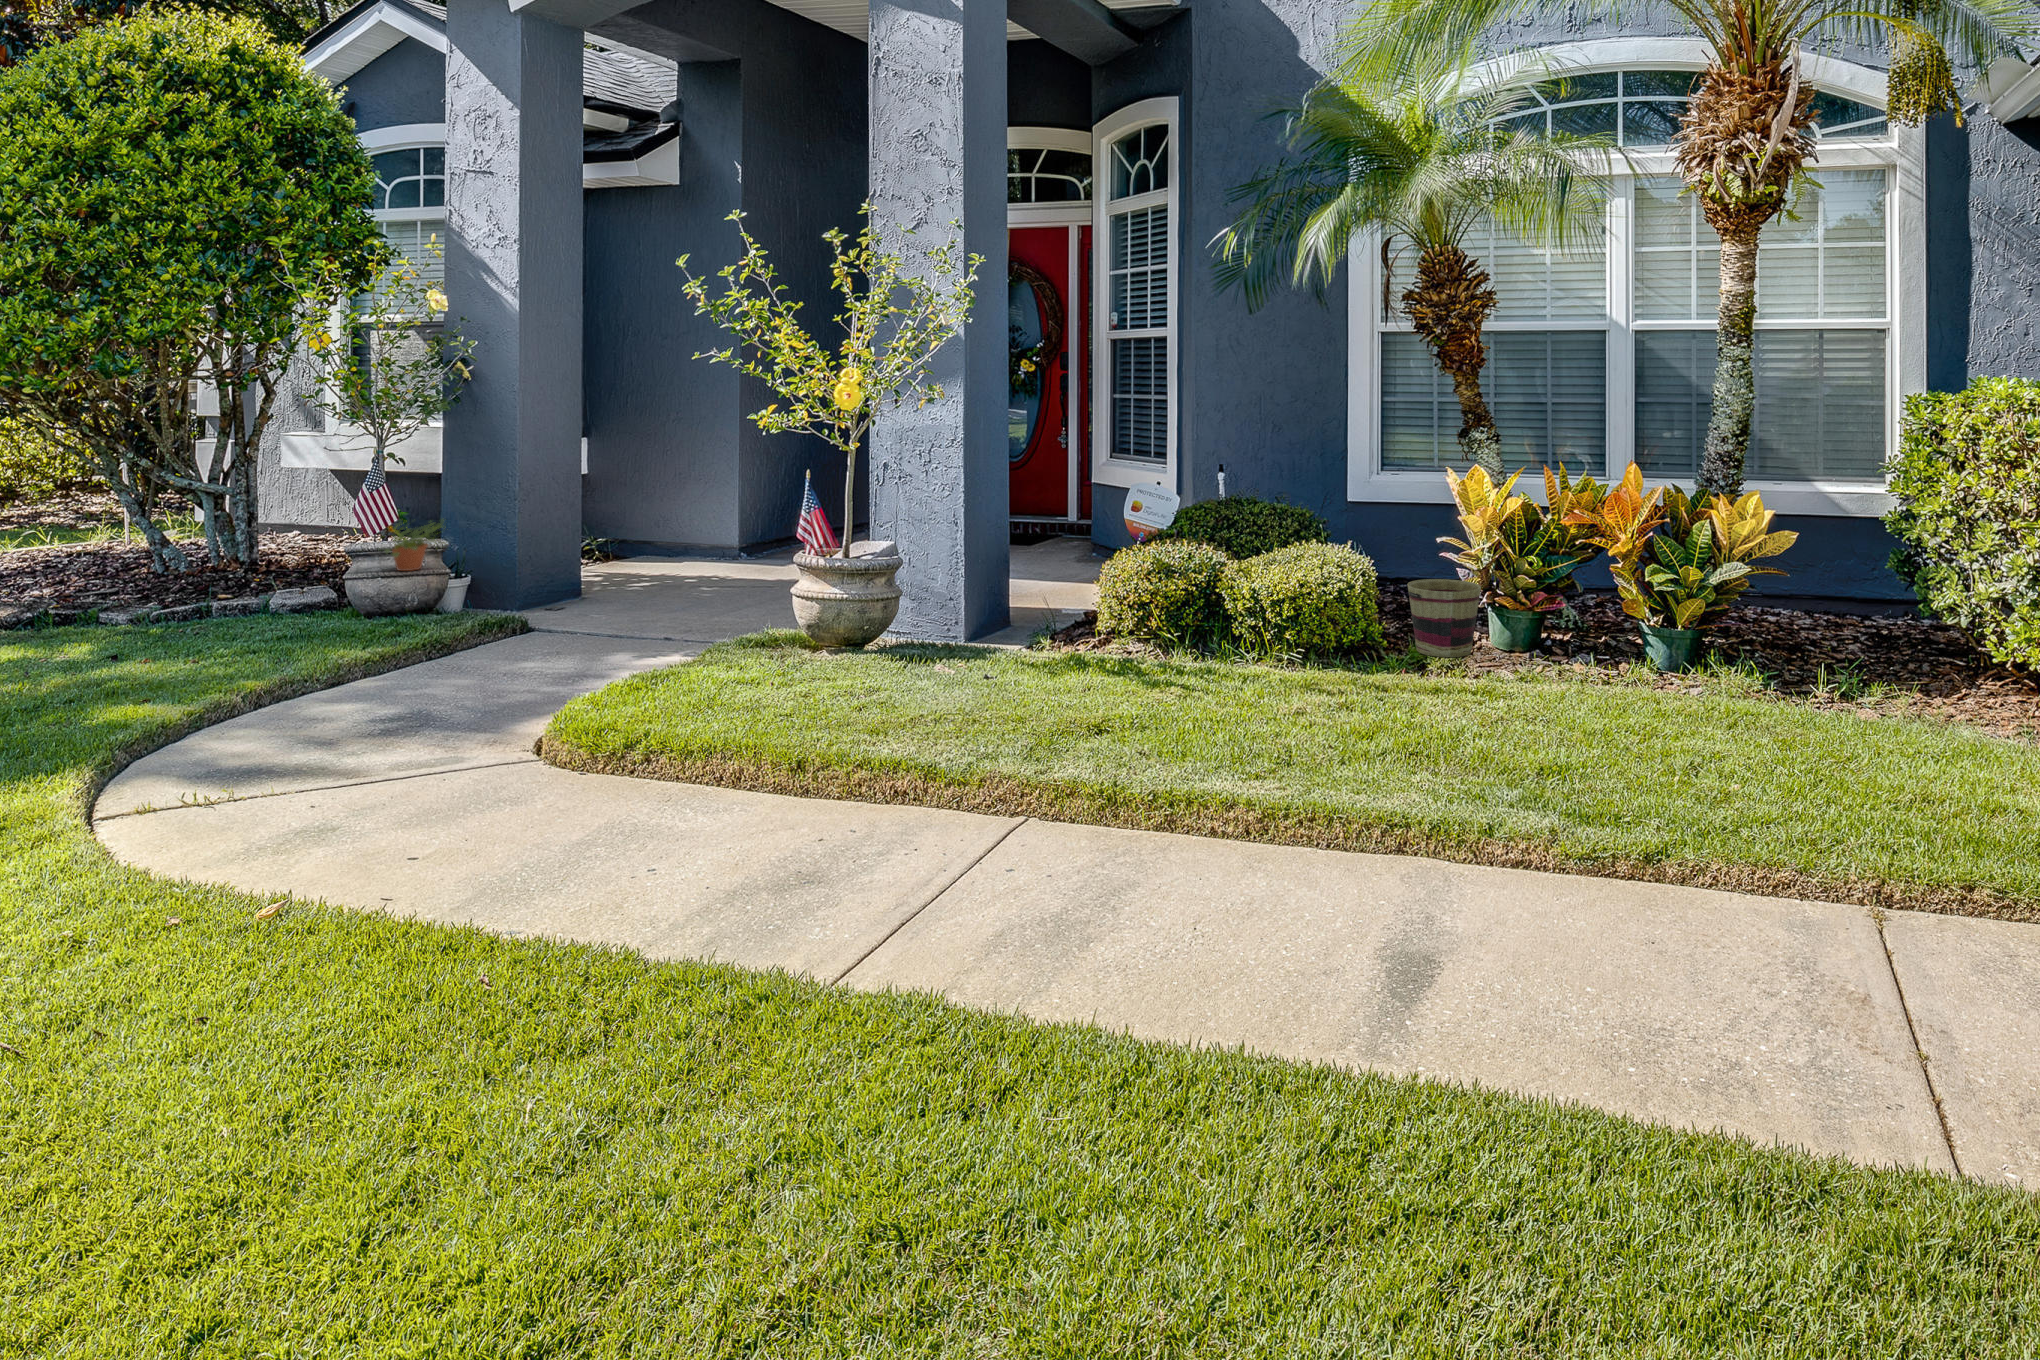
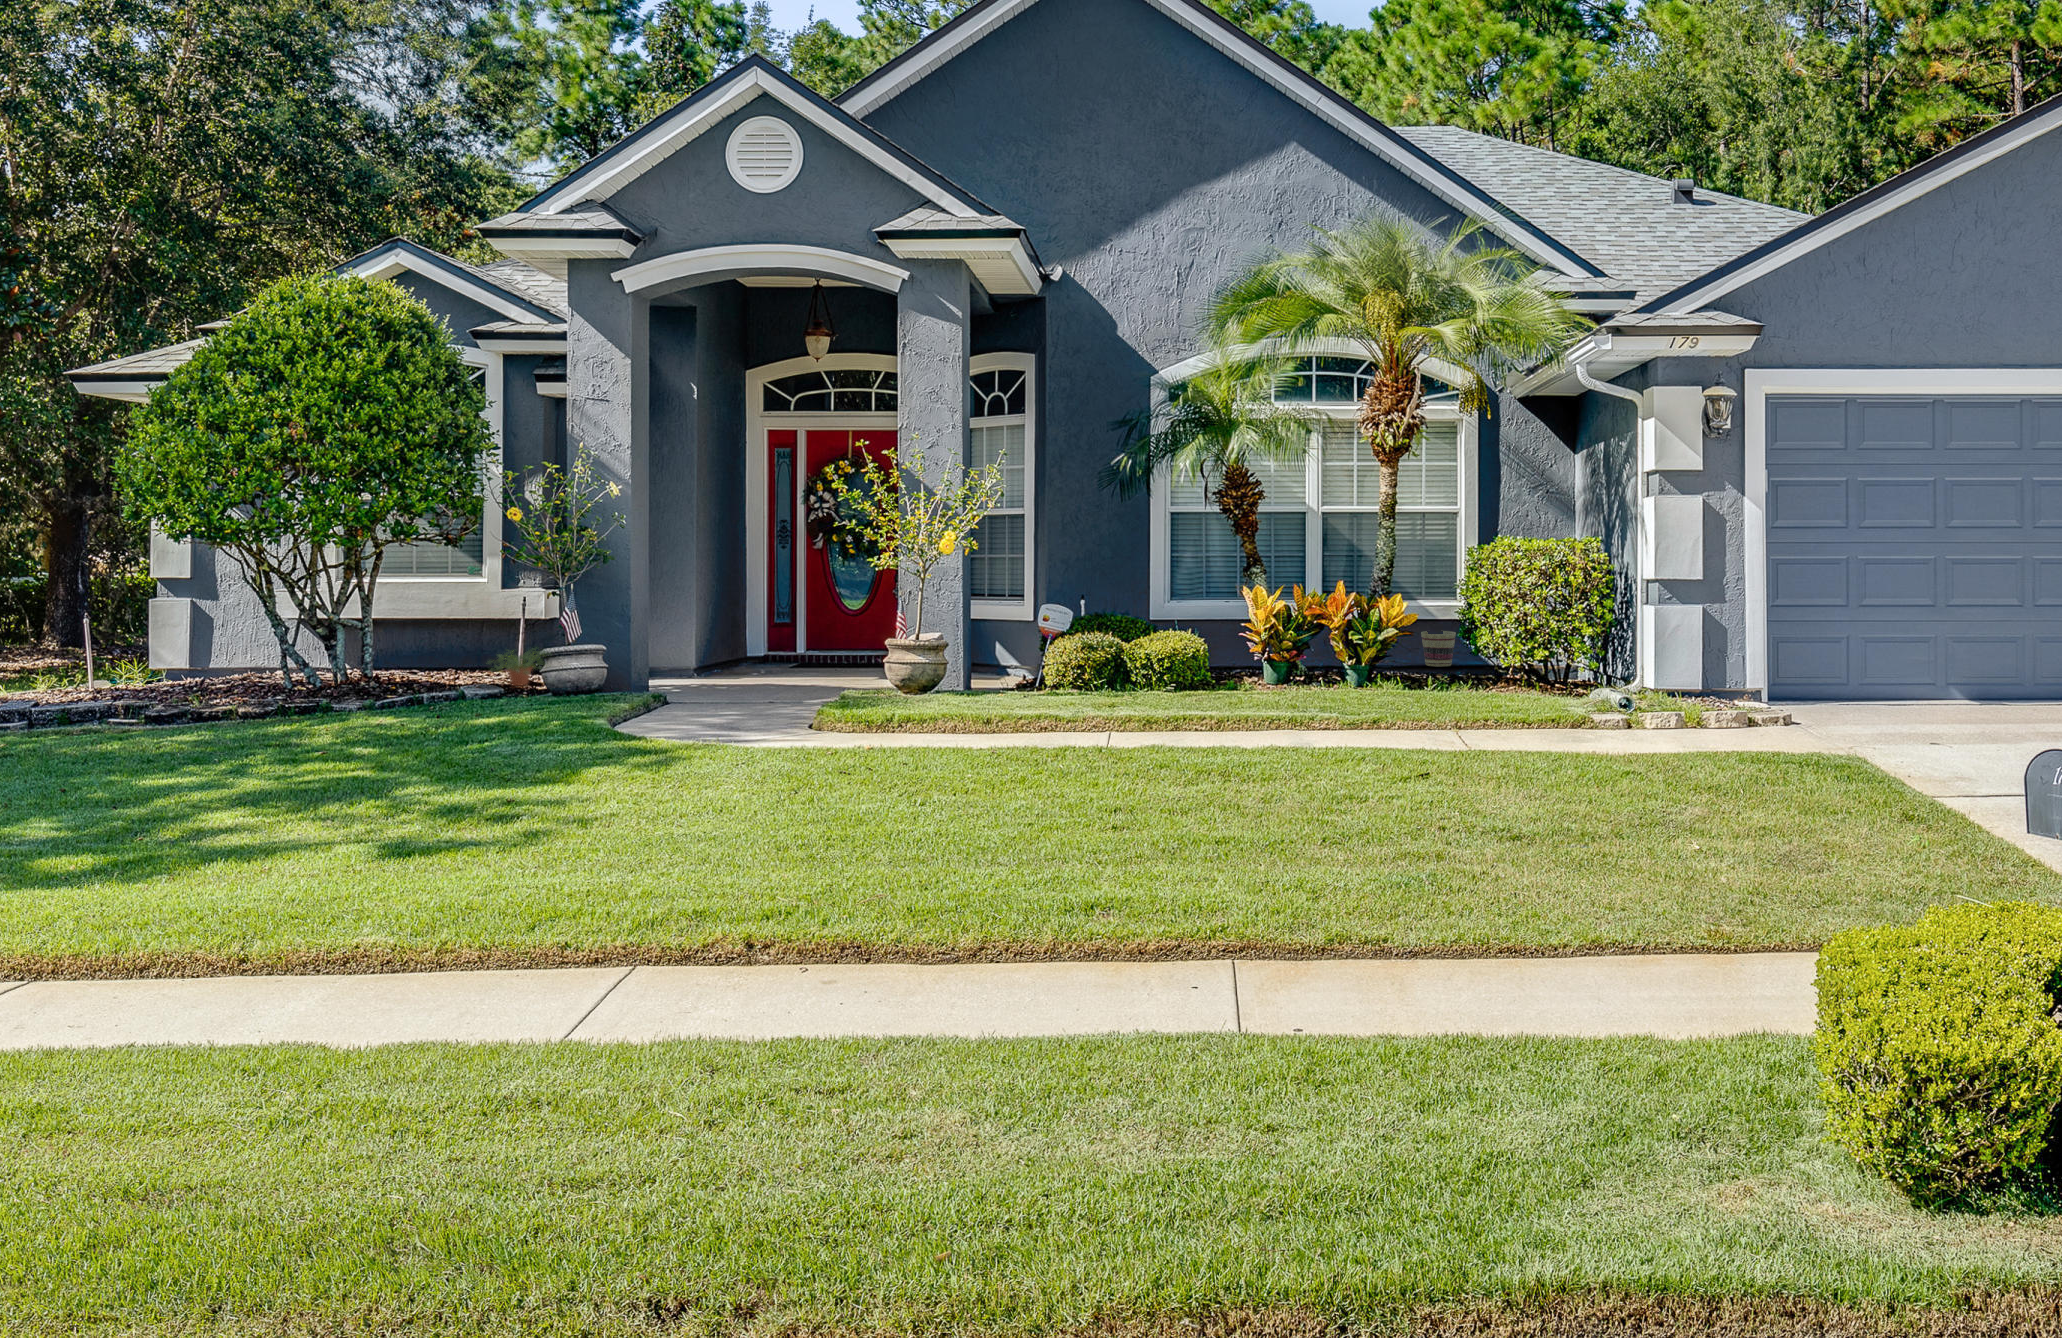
basket: present [1407,579,1481,657] -> present [1421,631,1456,667]

